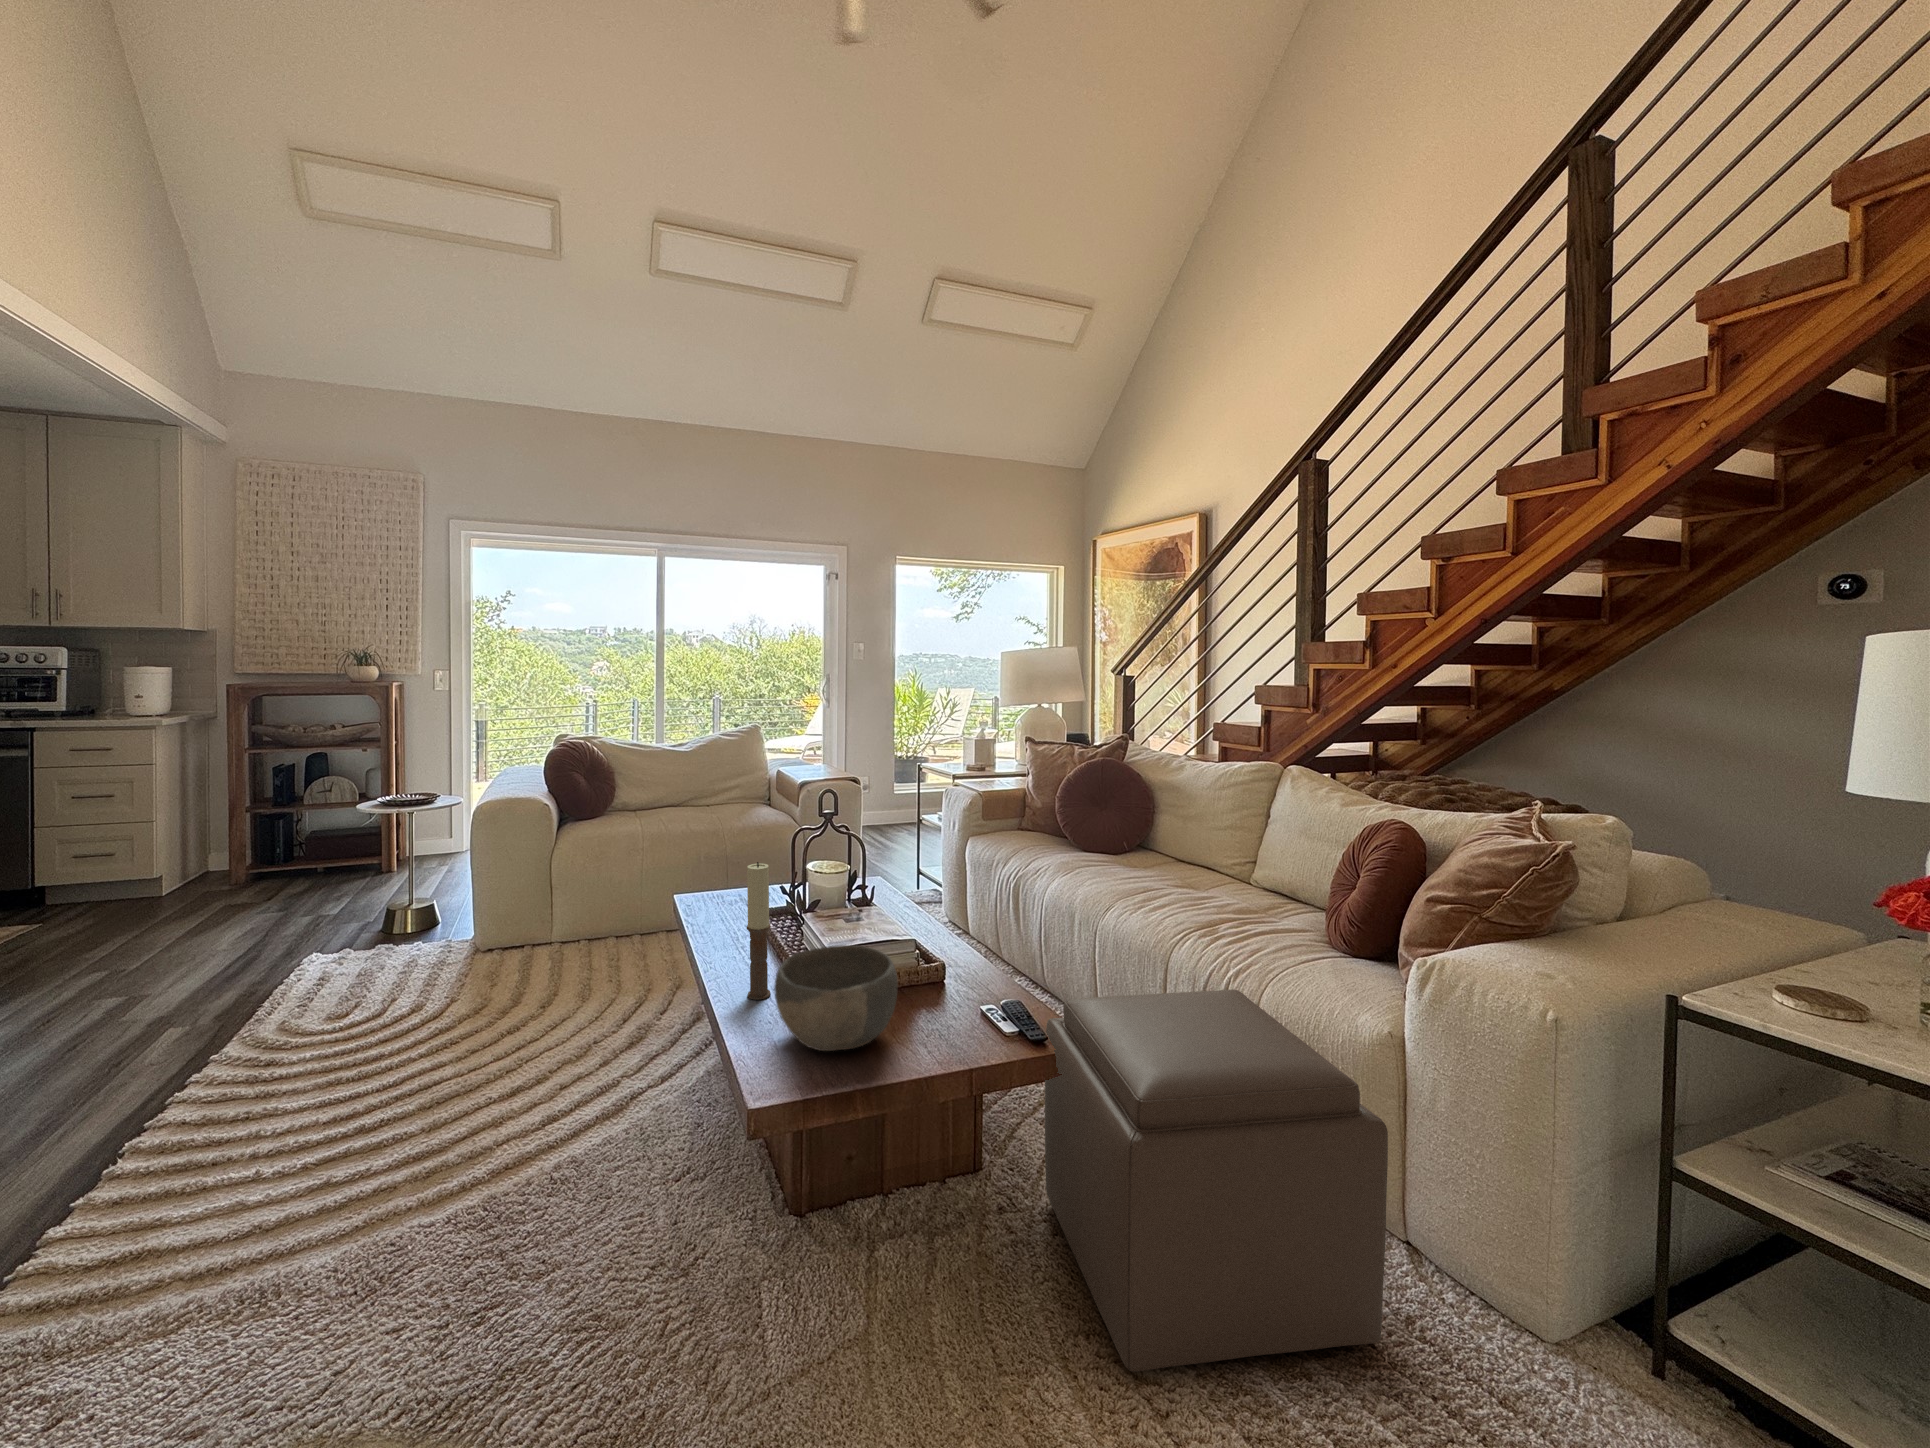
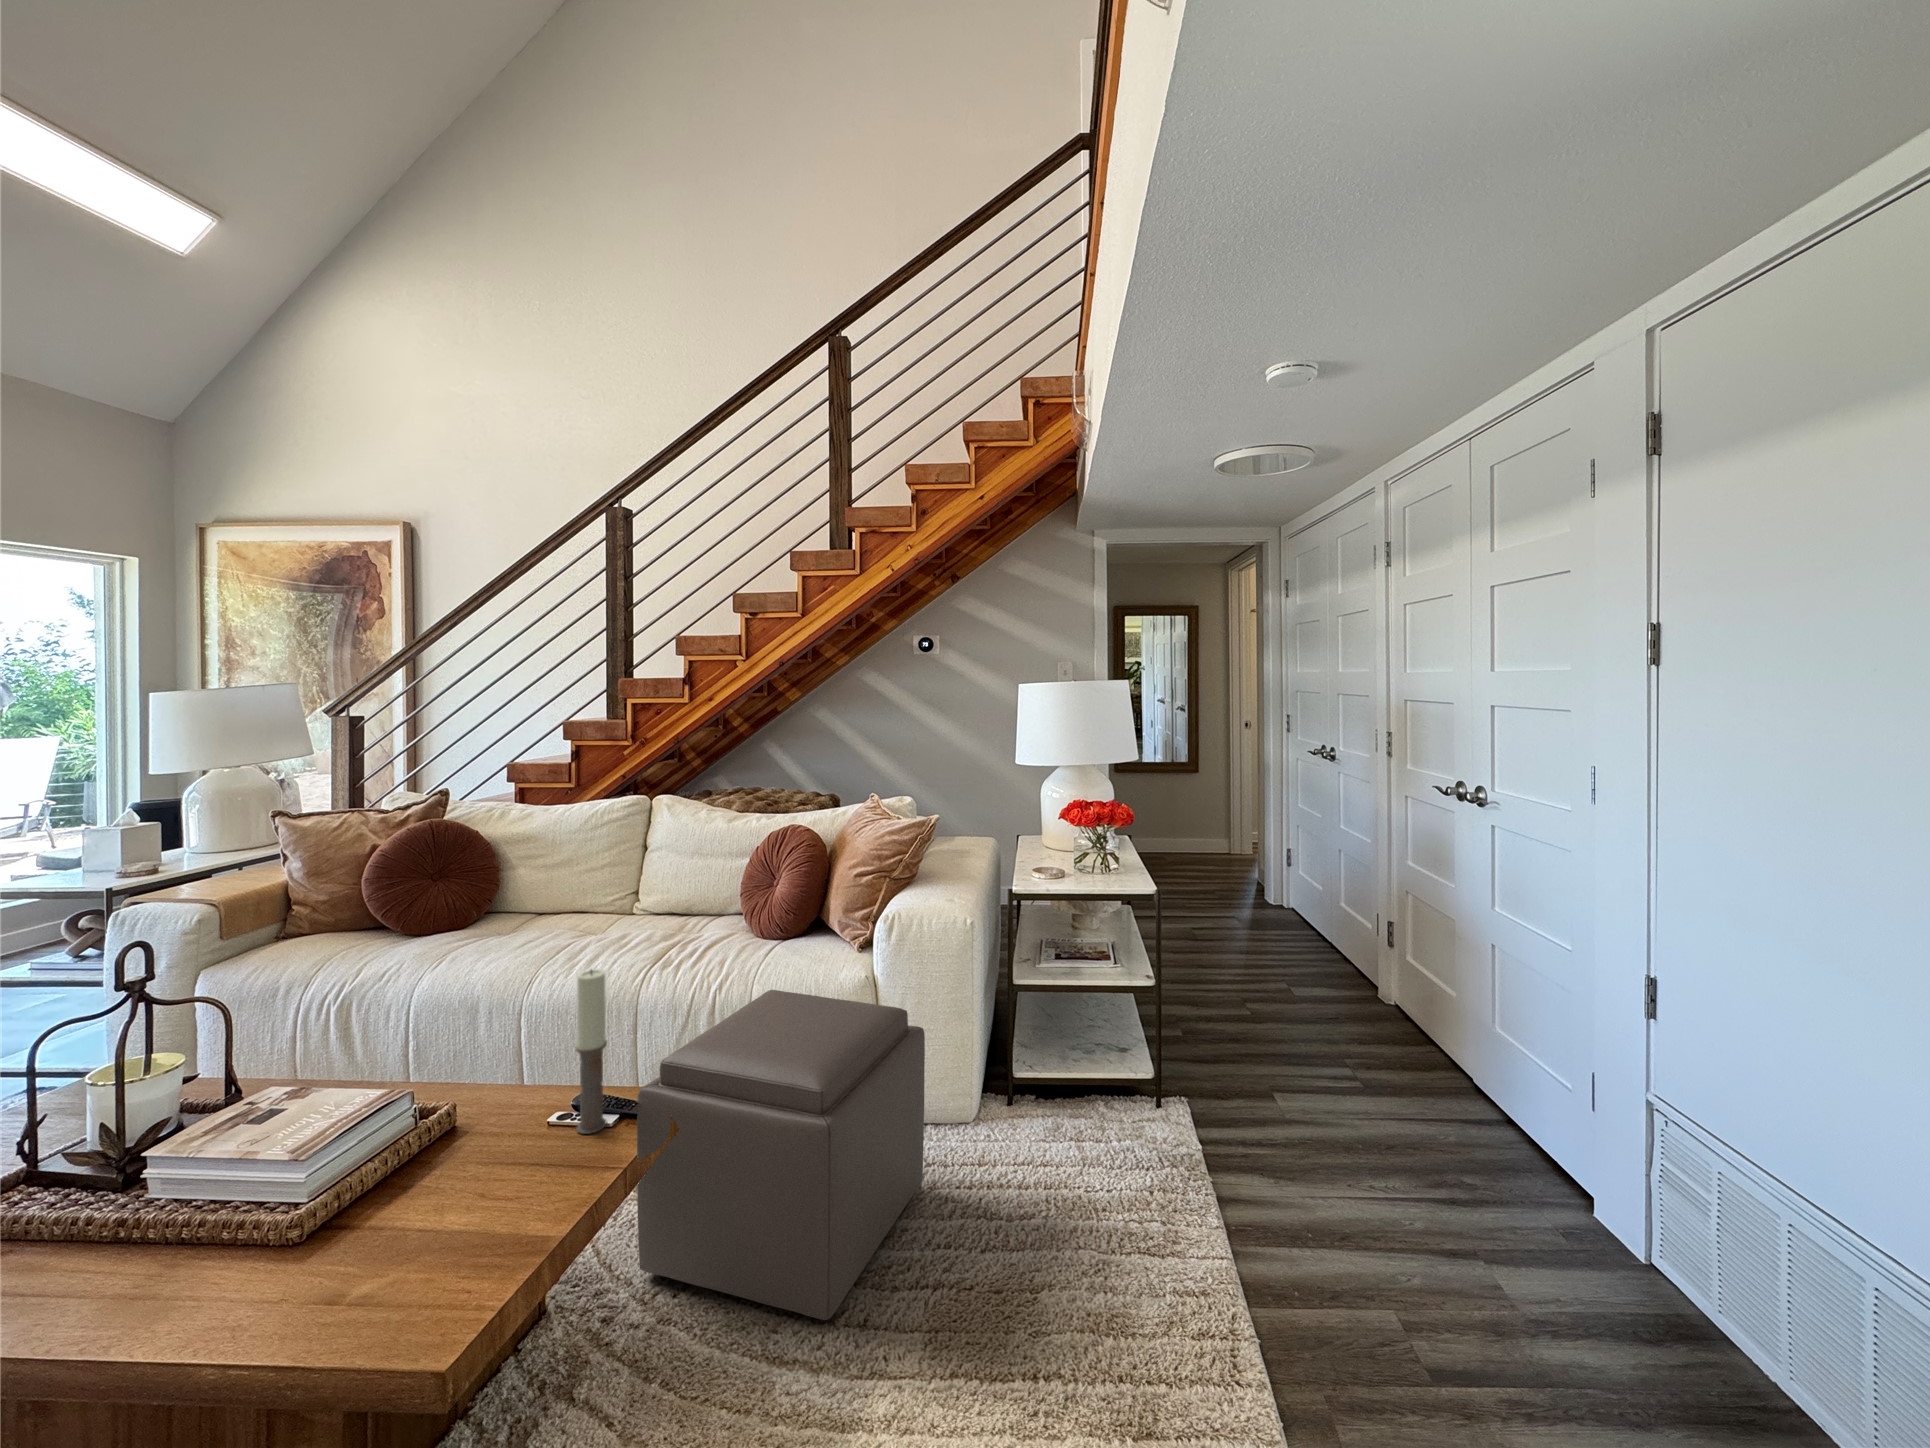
candle: present [747,862,770,1000] -> present [576,969,607,1134]
bowl: present [774,945,898,1051] -> none [316,1104,517,1273]

